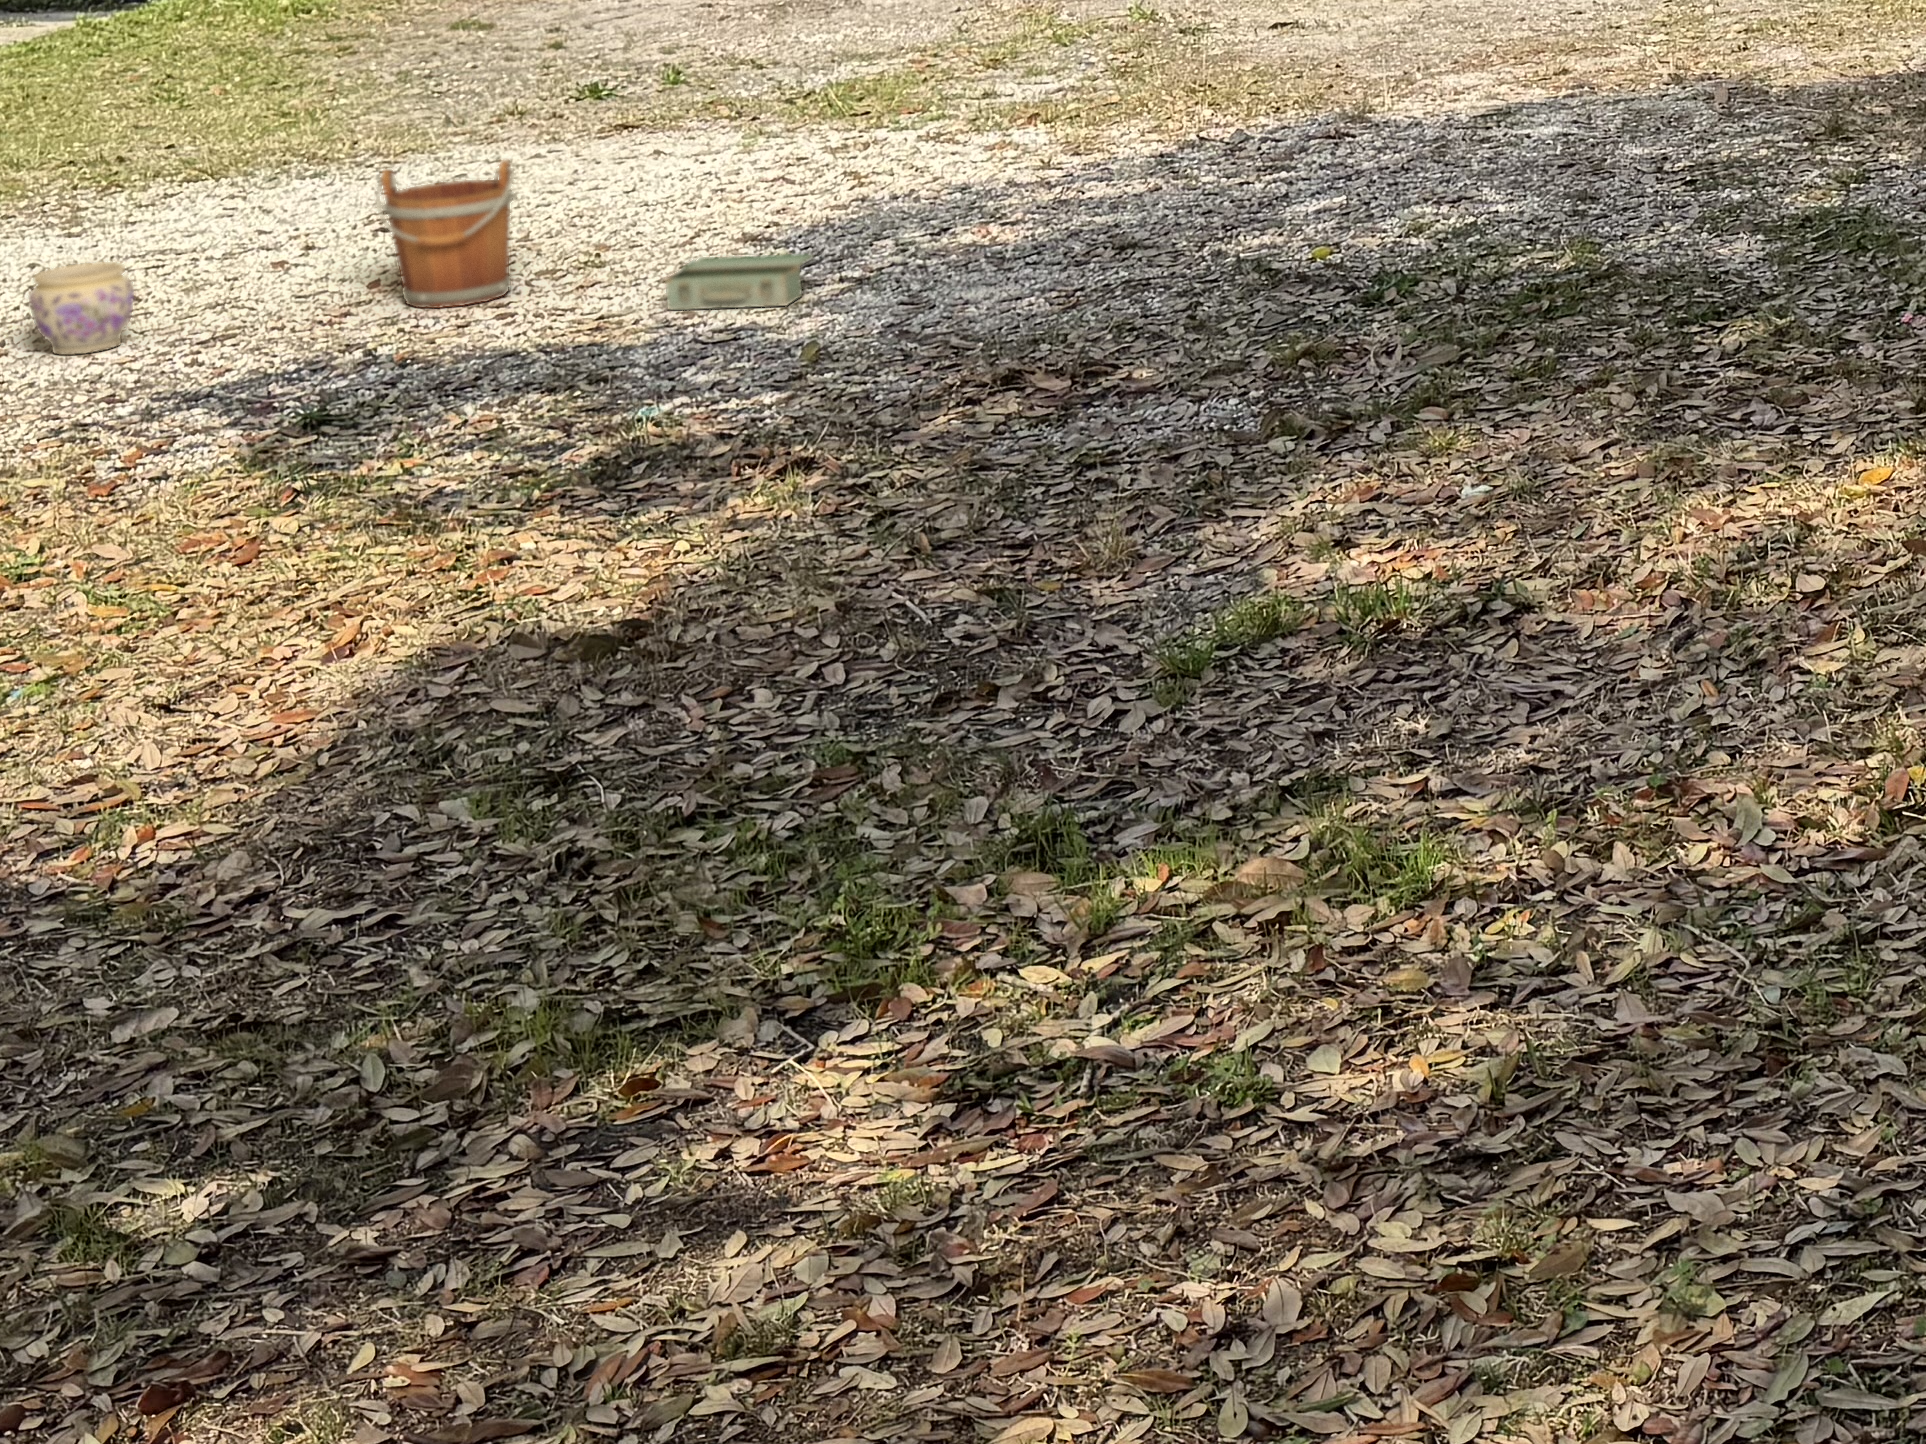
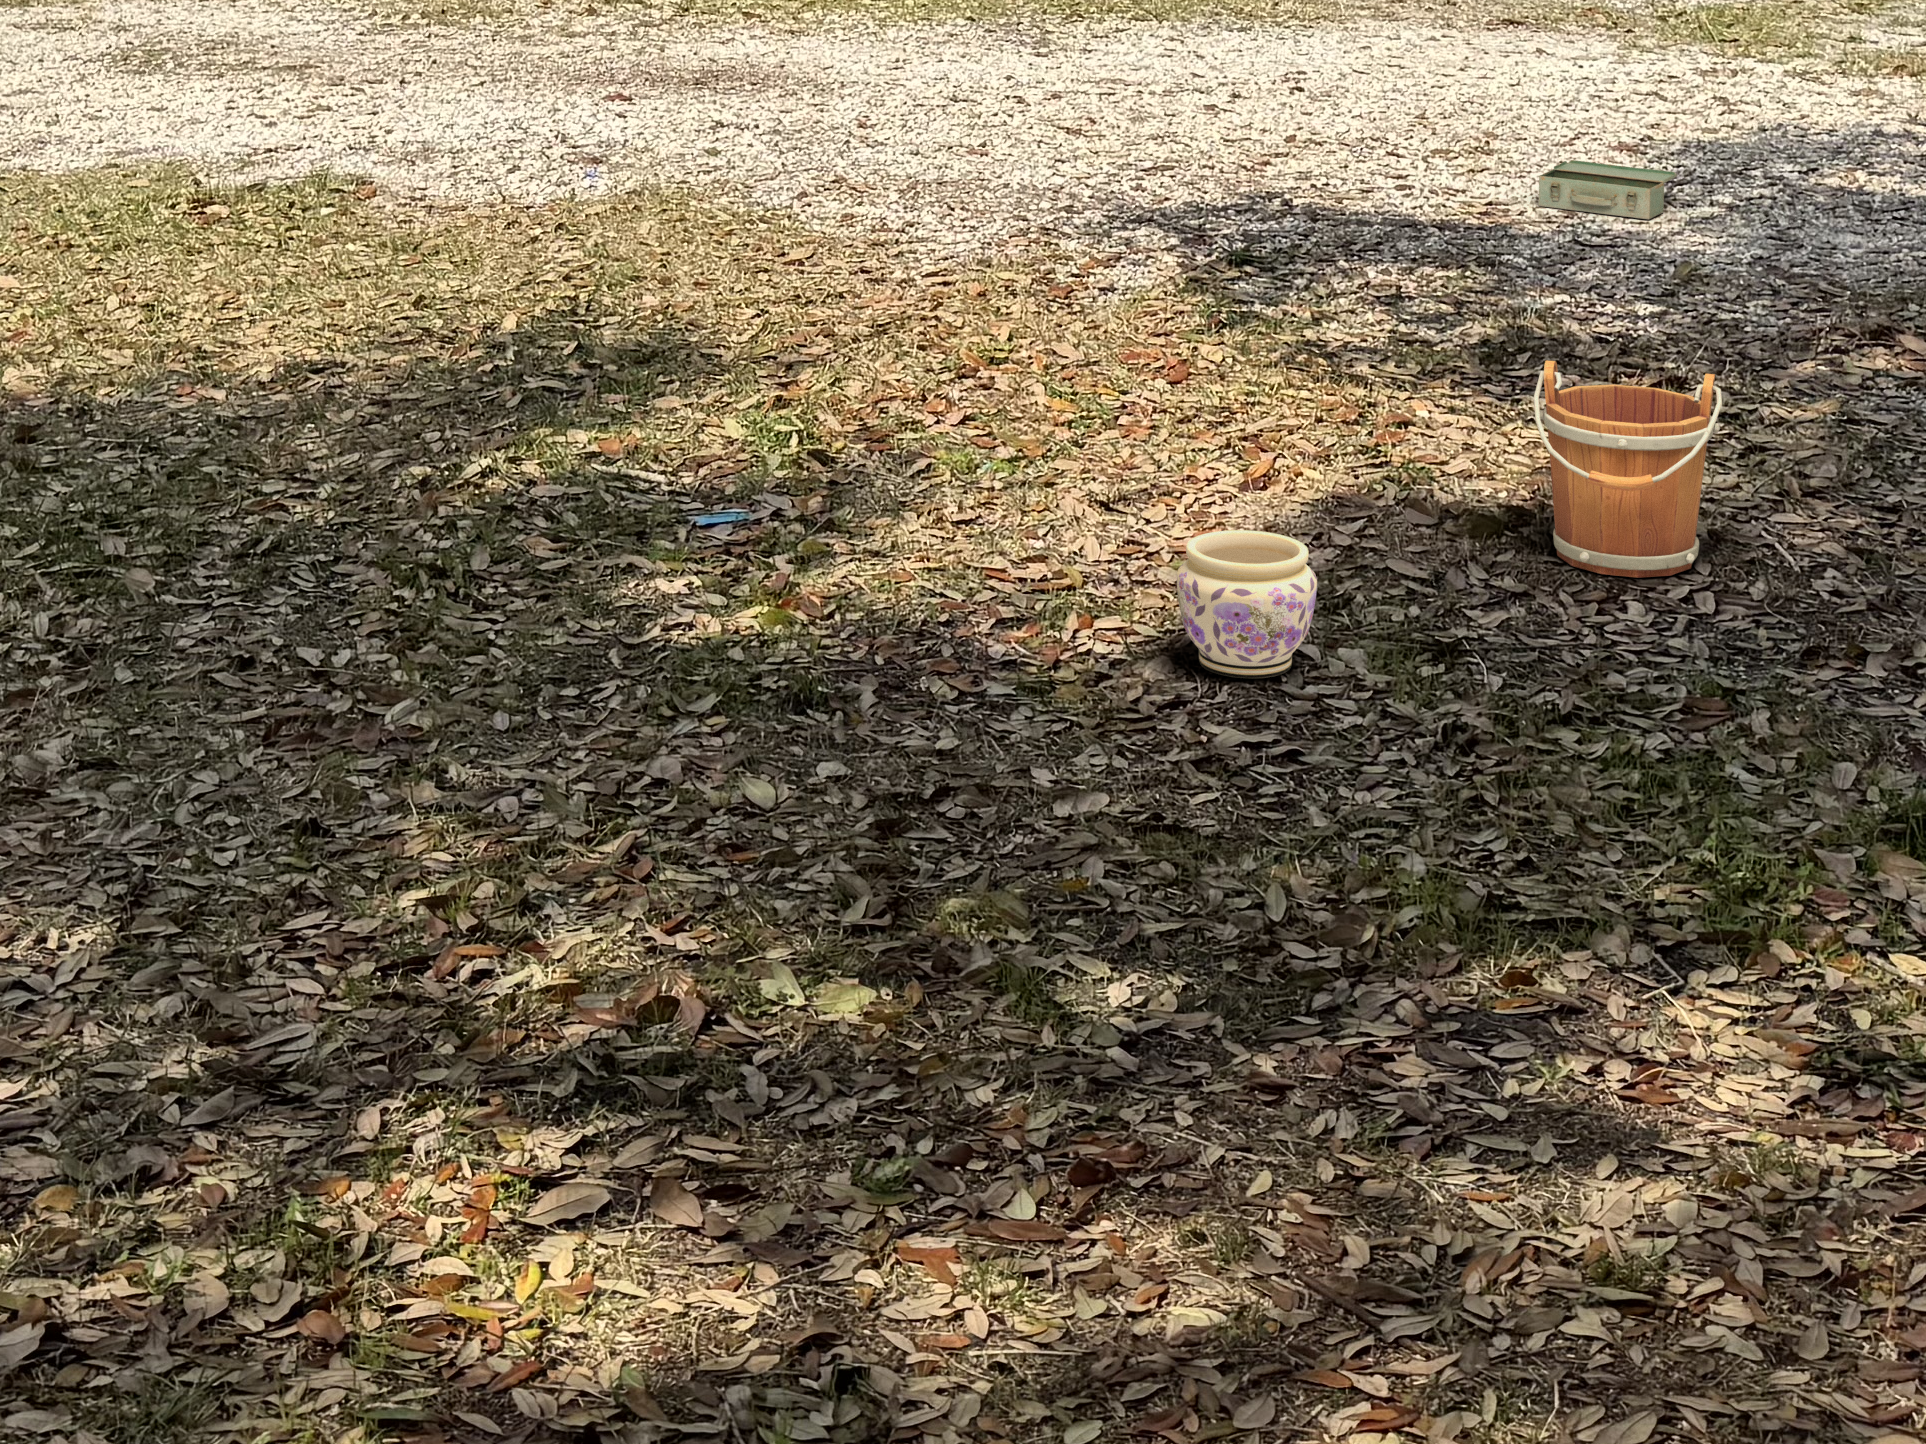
bucket: present [376,160,516,308] -> present [1534,361,1722,578]
planter: present [29,262,134,355] -> present [1177,530,1317,678]

